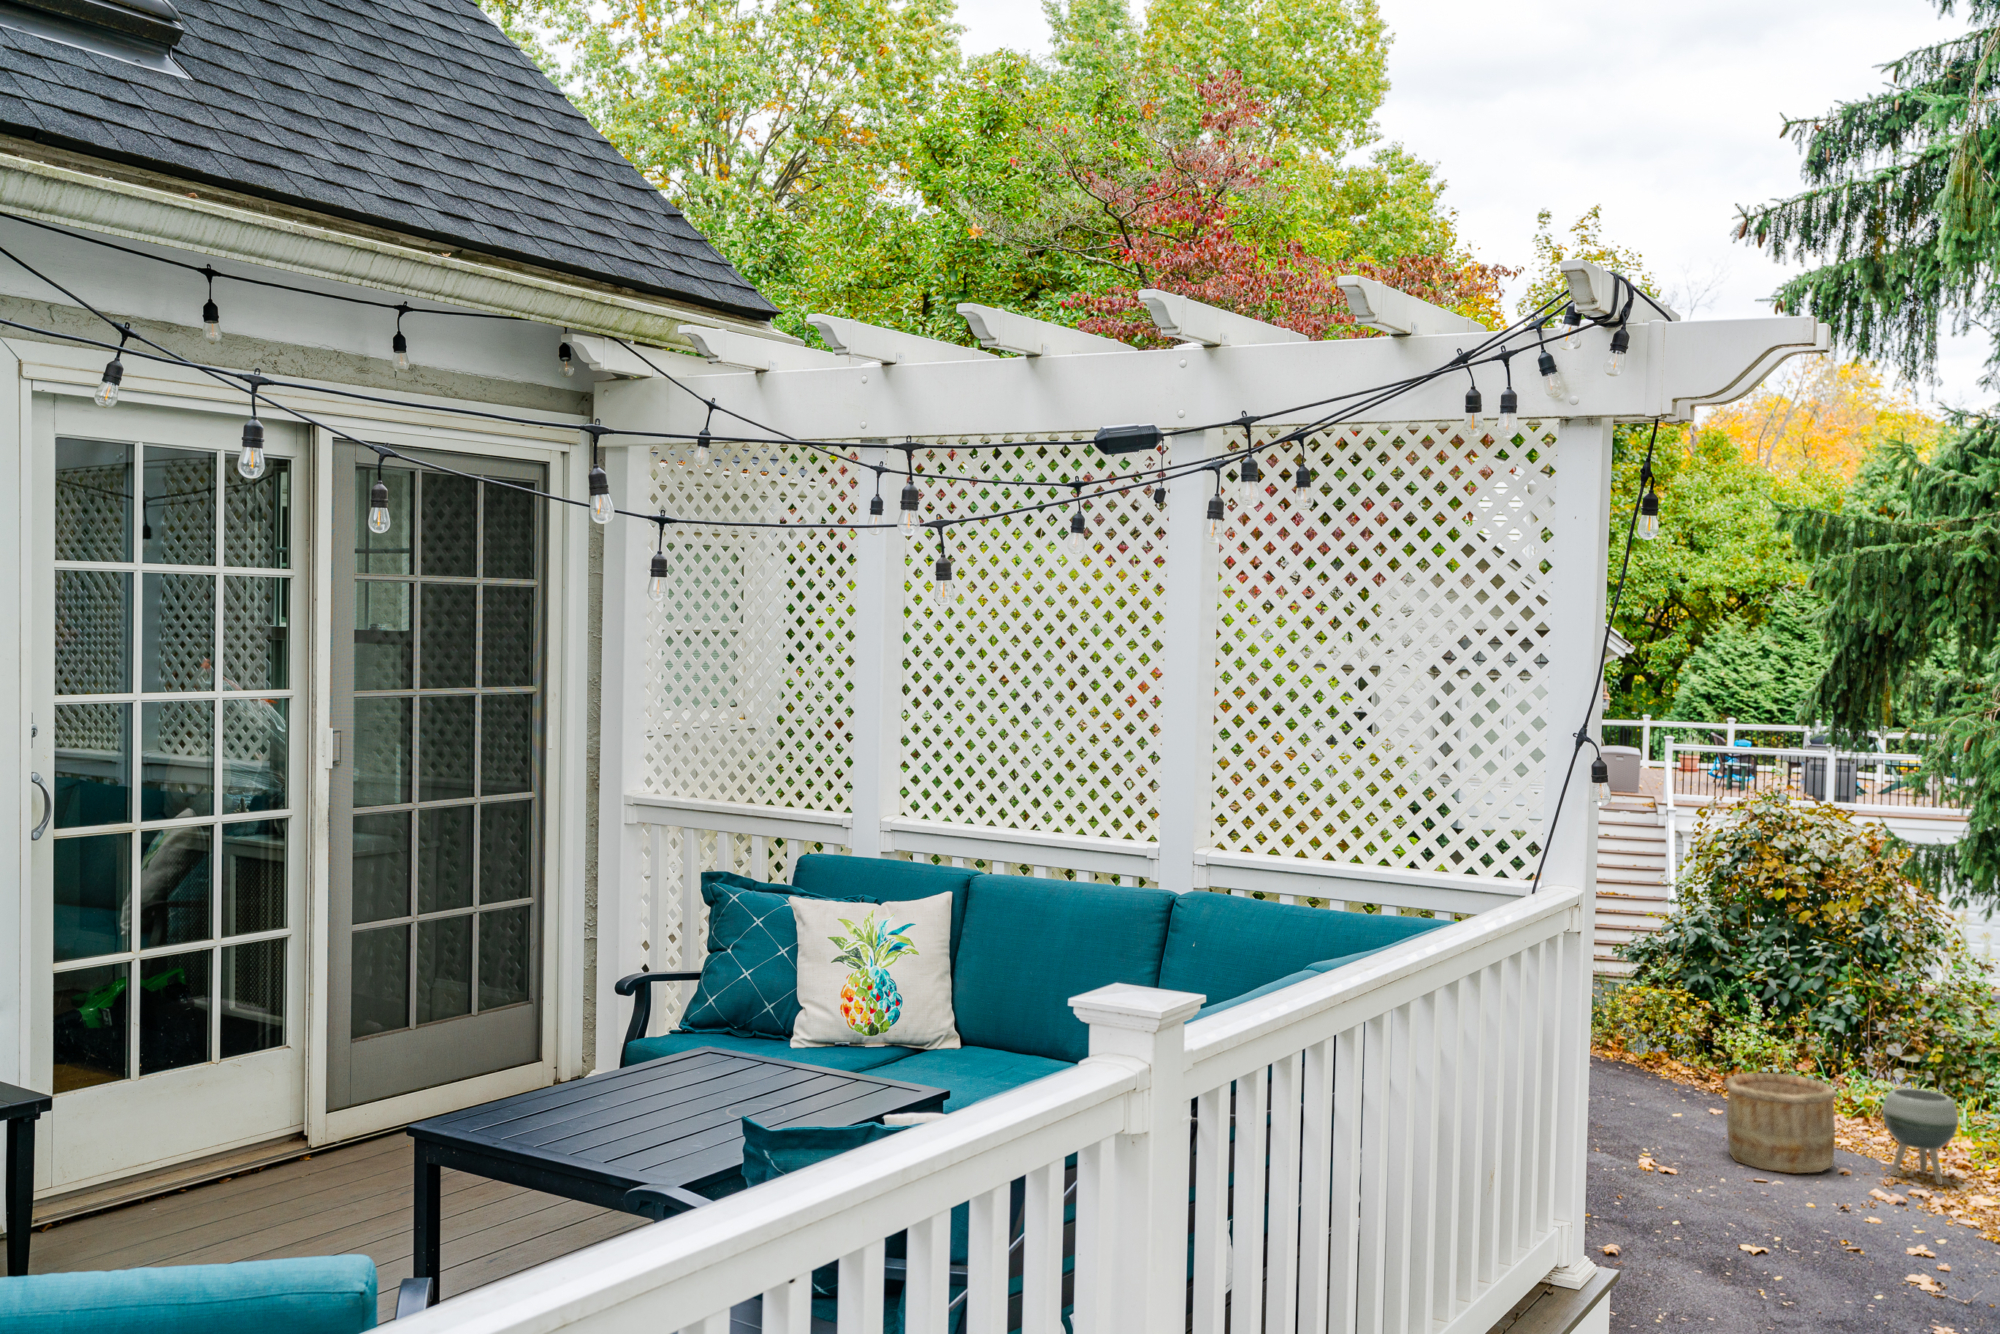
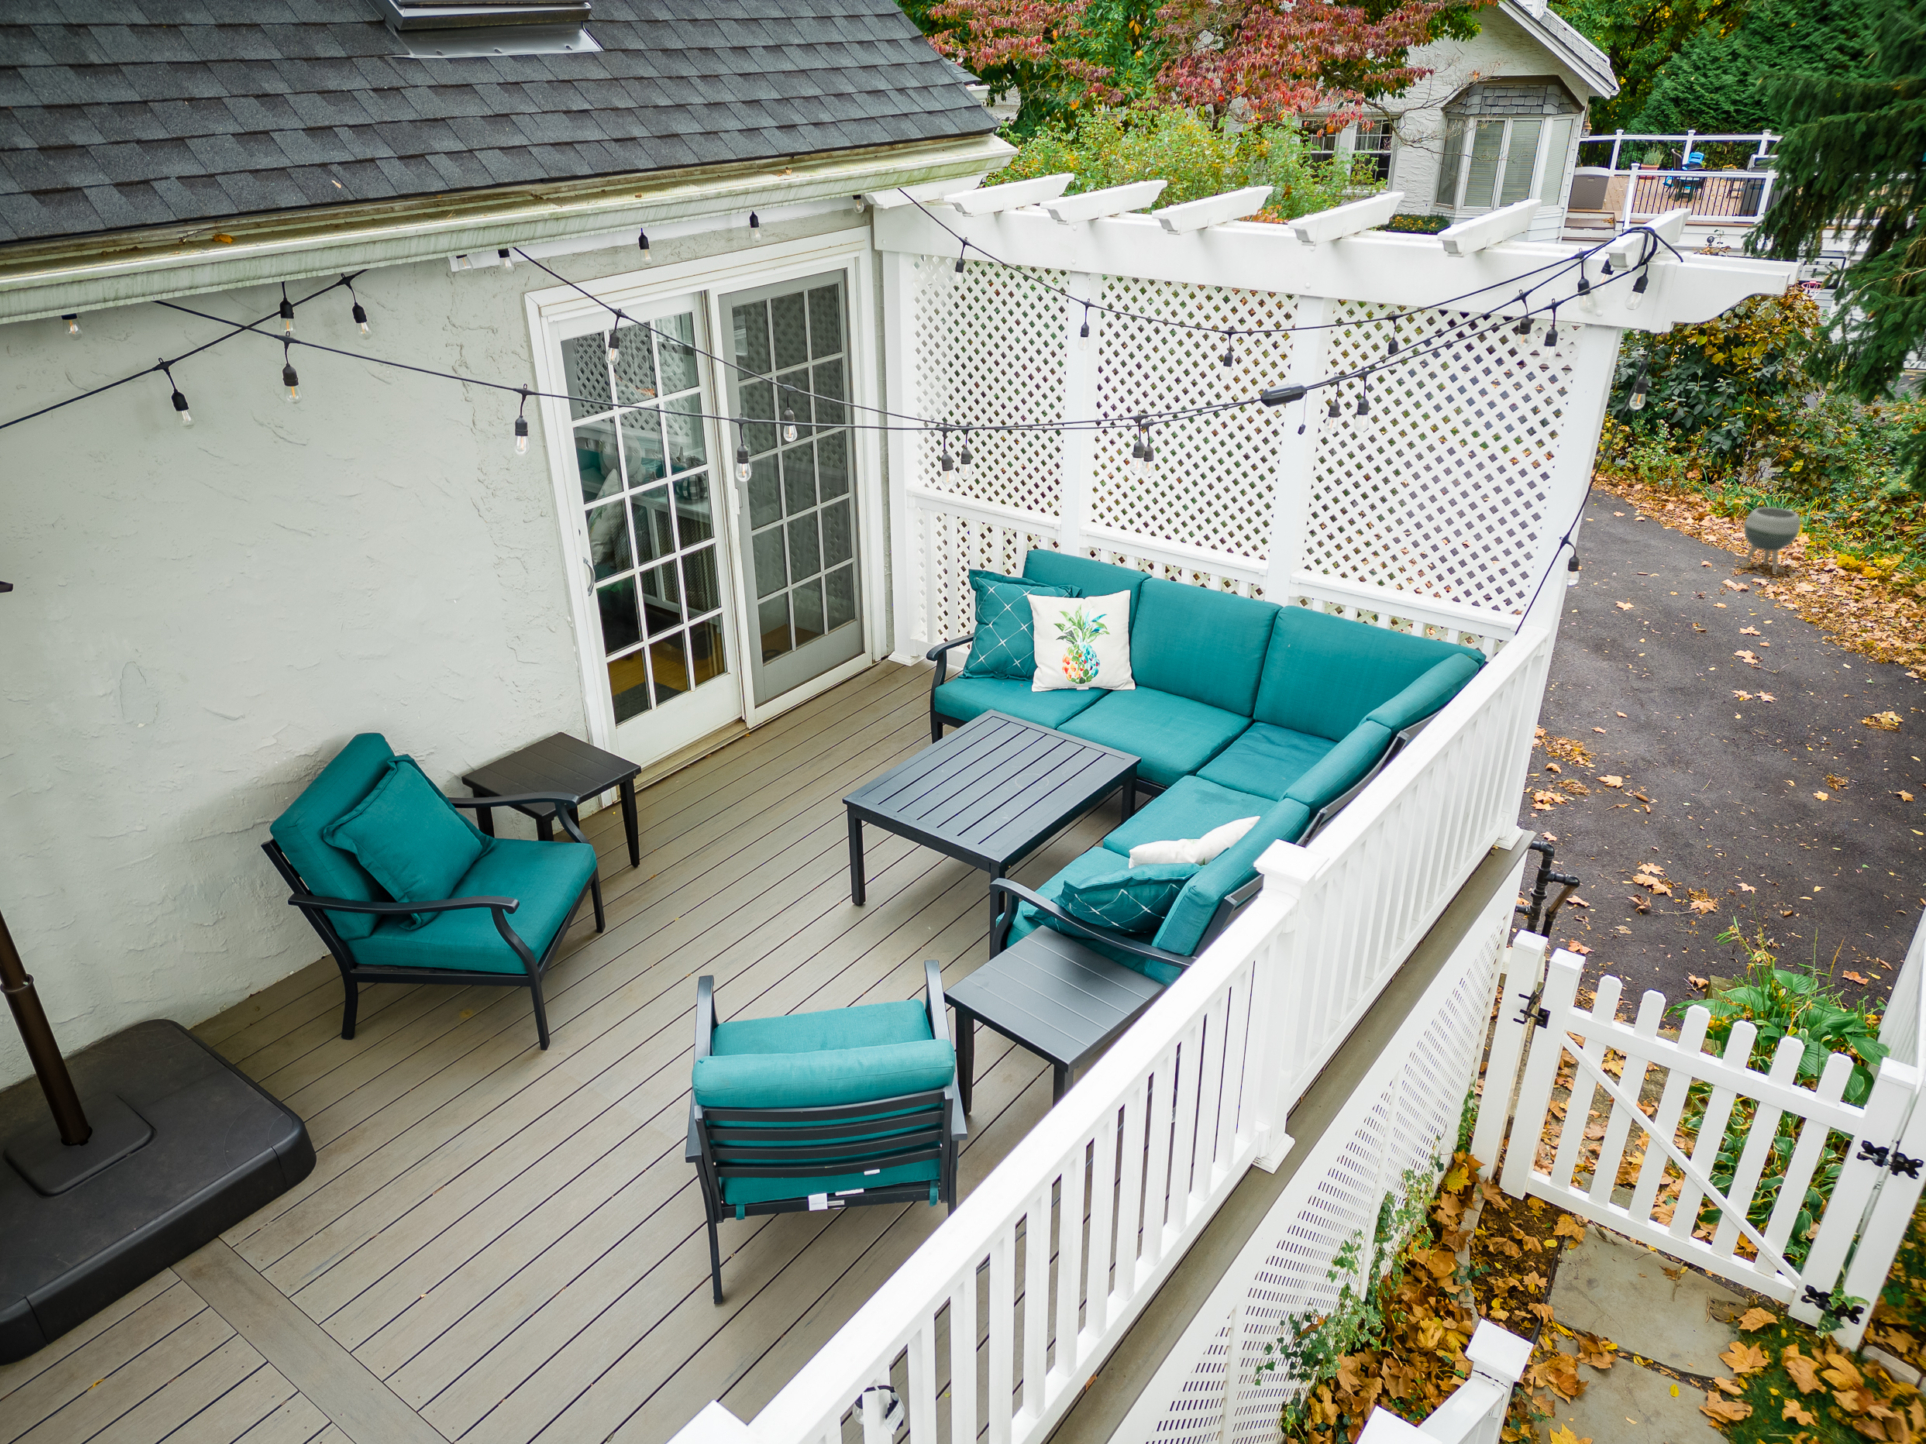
wooden bucket: present [1724,1073,1837,1173] -> none [1625,498,1714,570]

